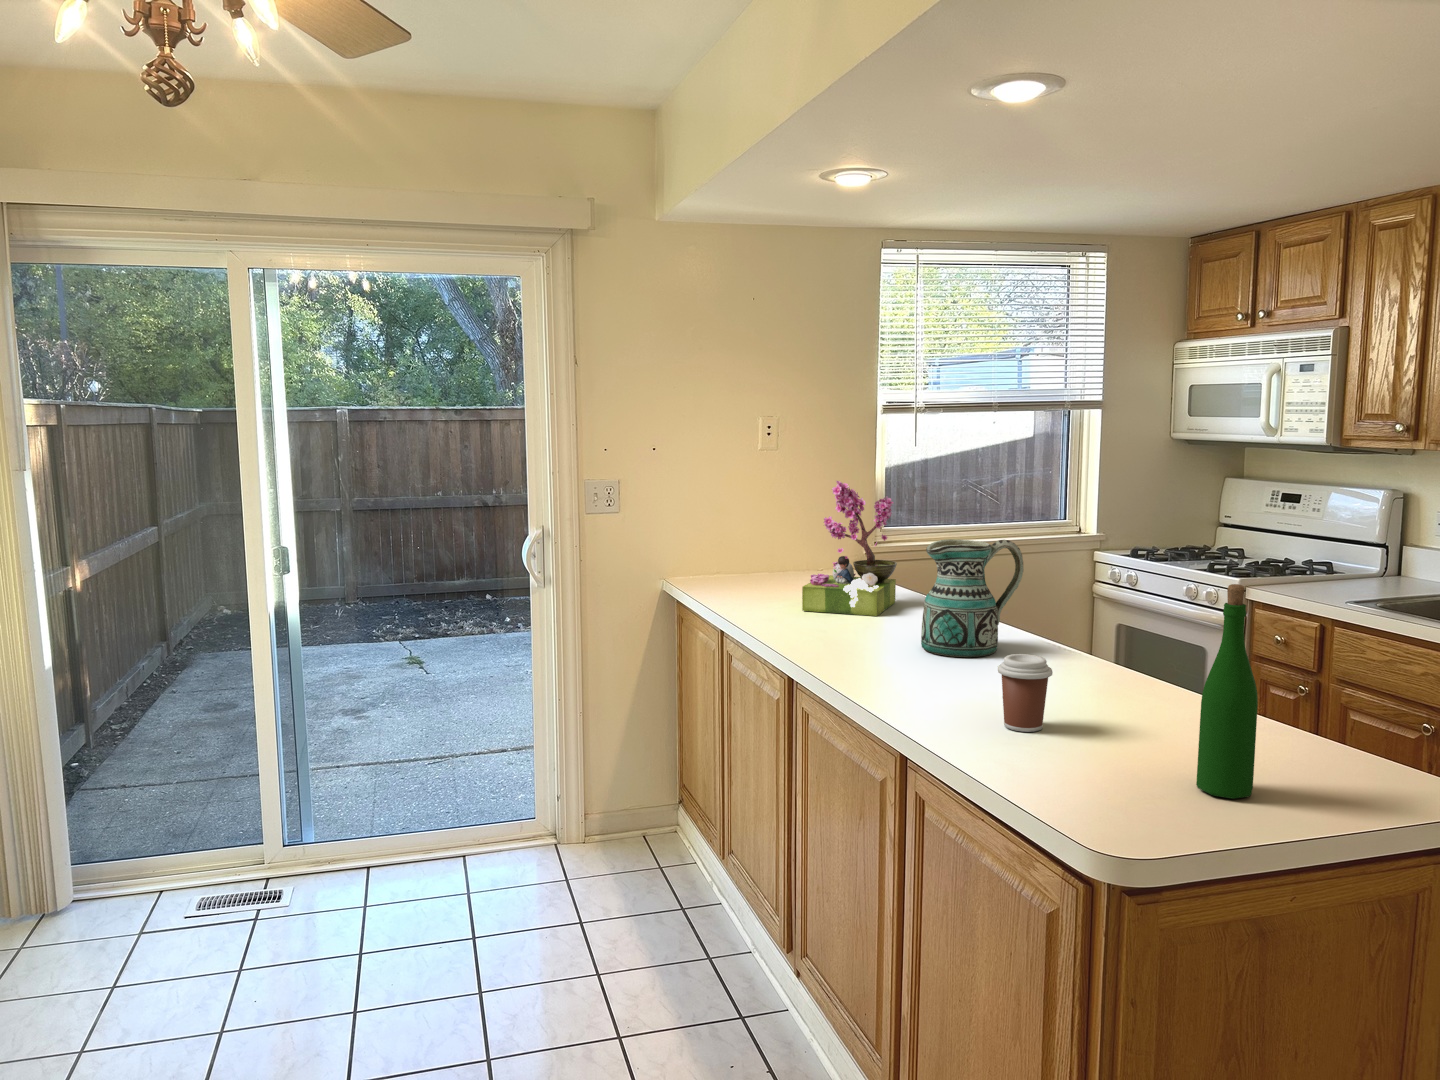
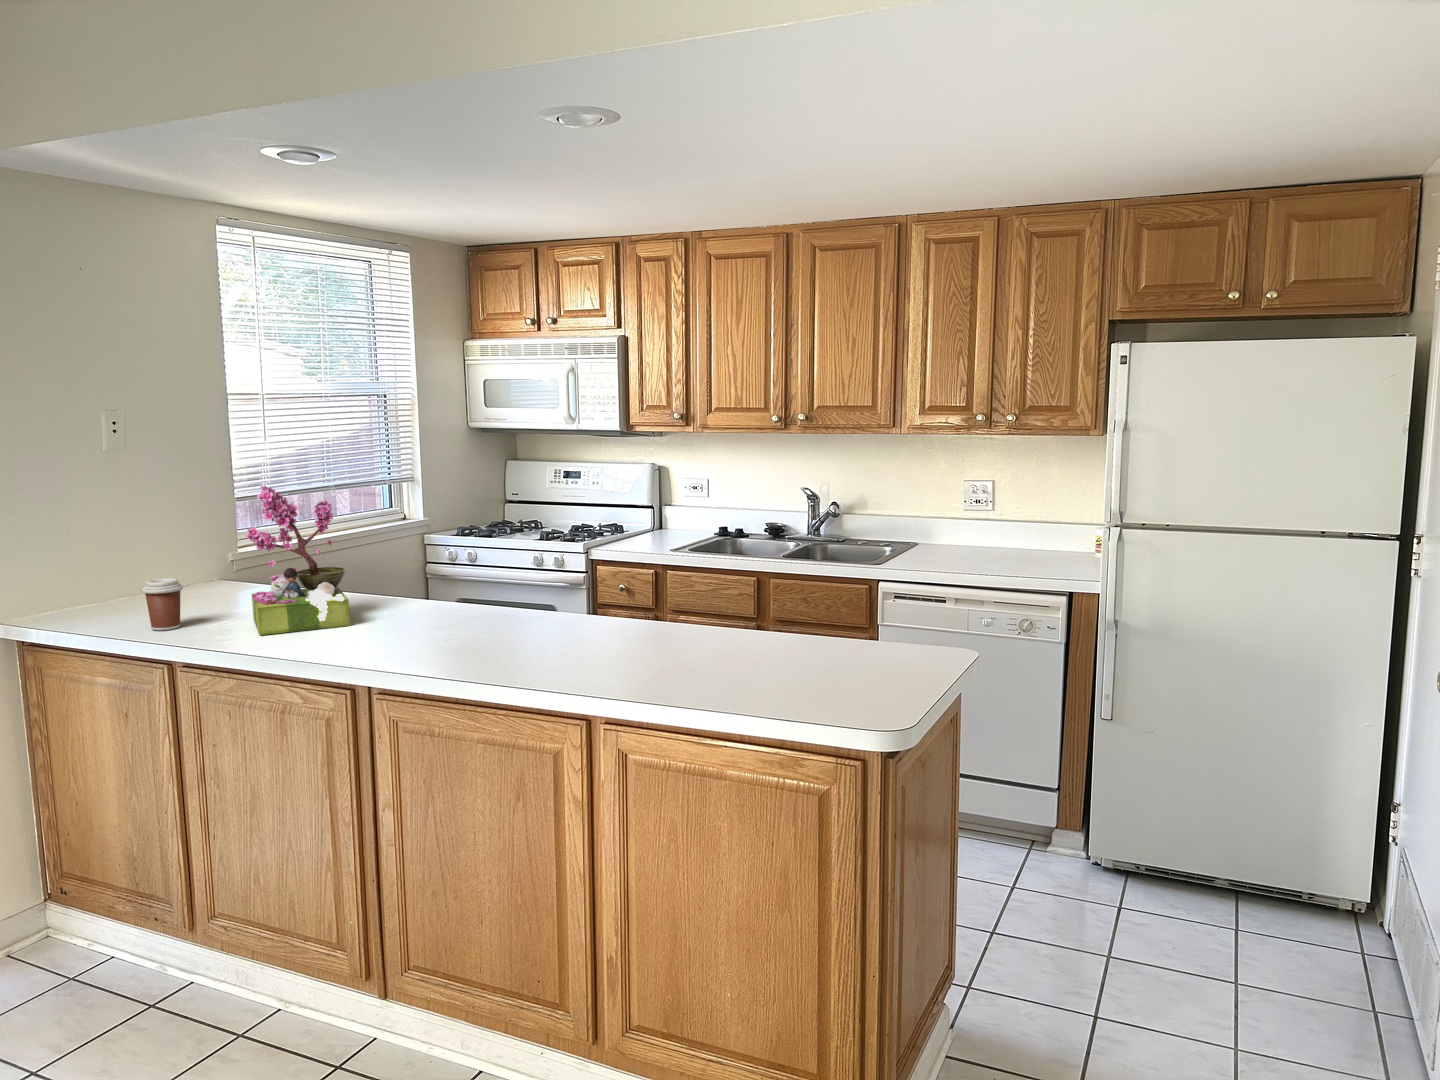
ceramic pitcher: present [921,539,1024,657] -> none [453,528,532,645]
wine bottle: present [1196,584,1258,799] -> none [834,533,875,690]
coffee cup: present [998,654,1053,732] -> present [142,578,183,630]

